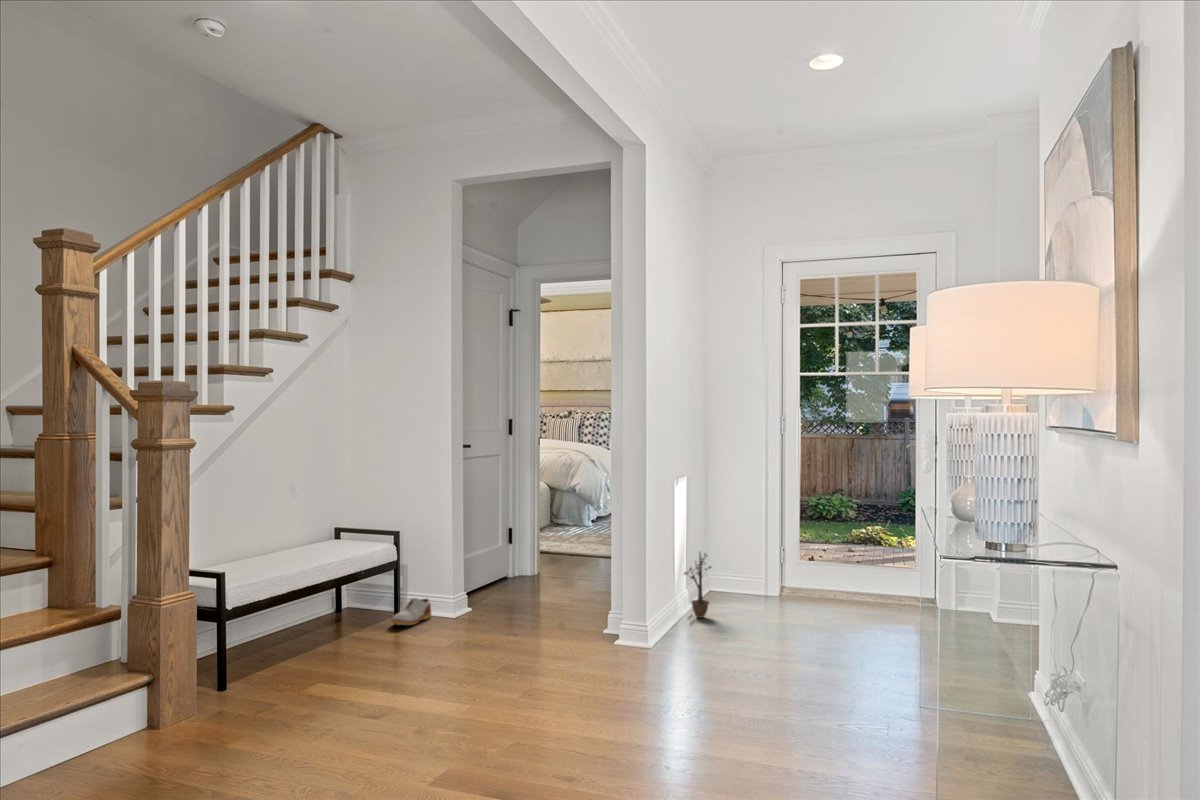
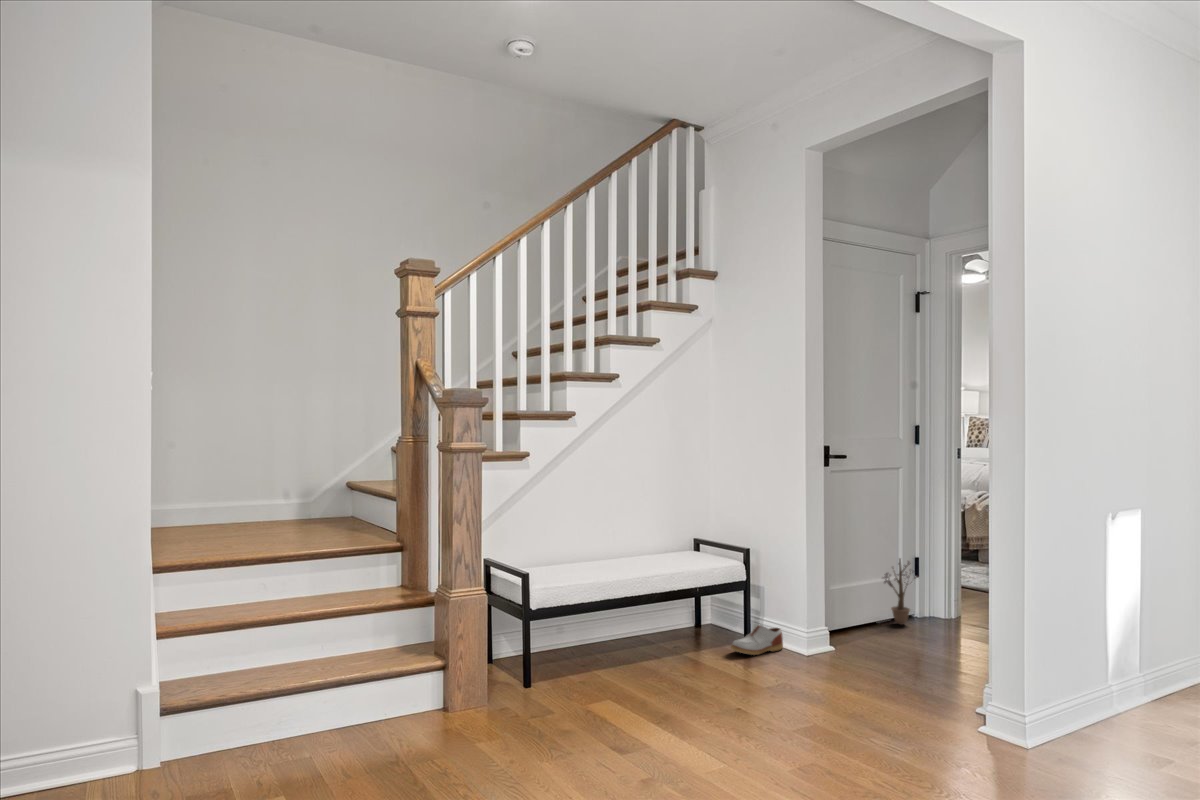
decorative plant: present [684,552,711,618] -> present [878,559,918,625]

